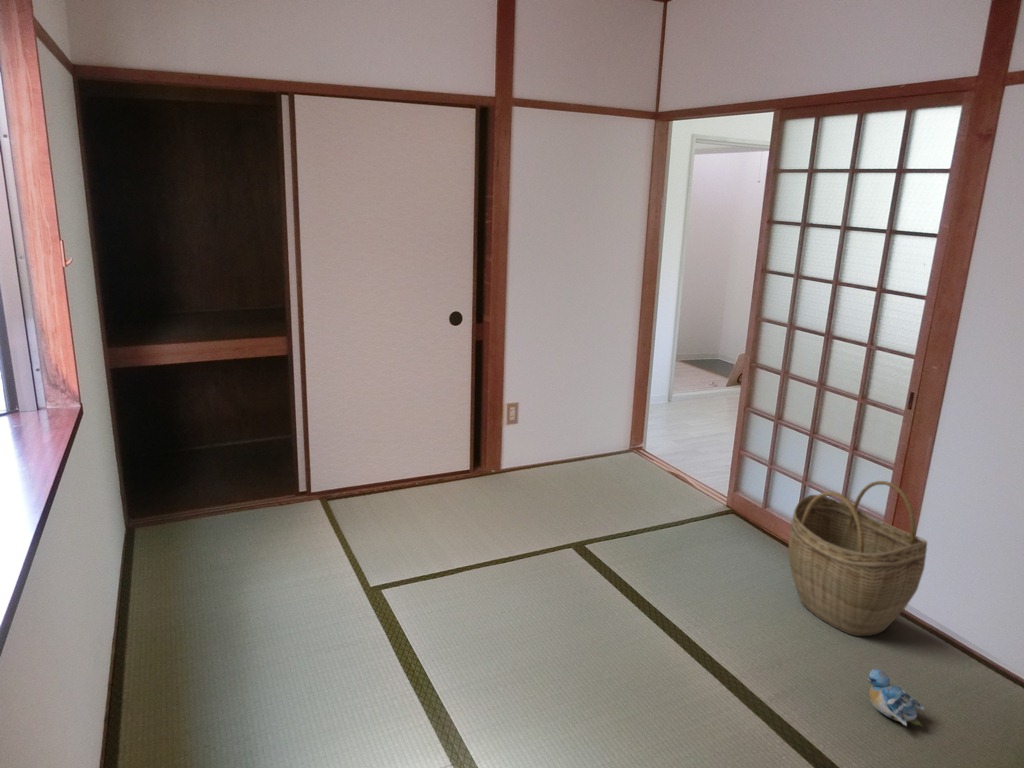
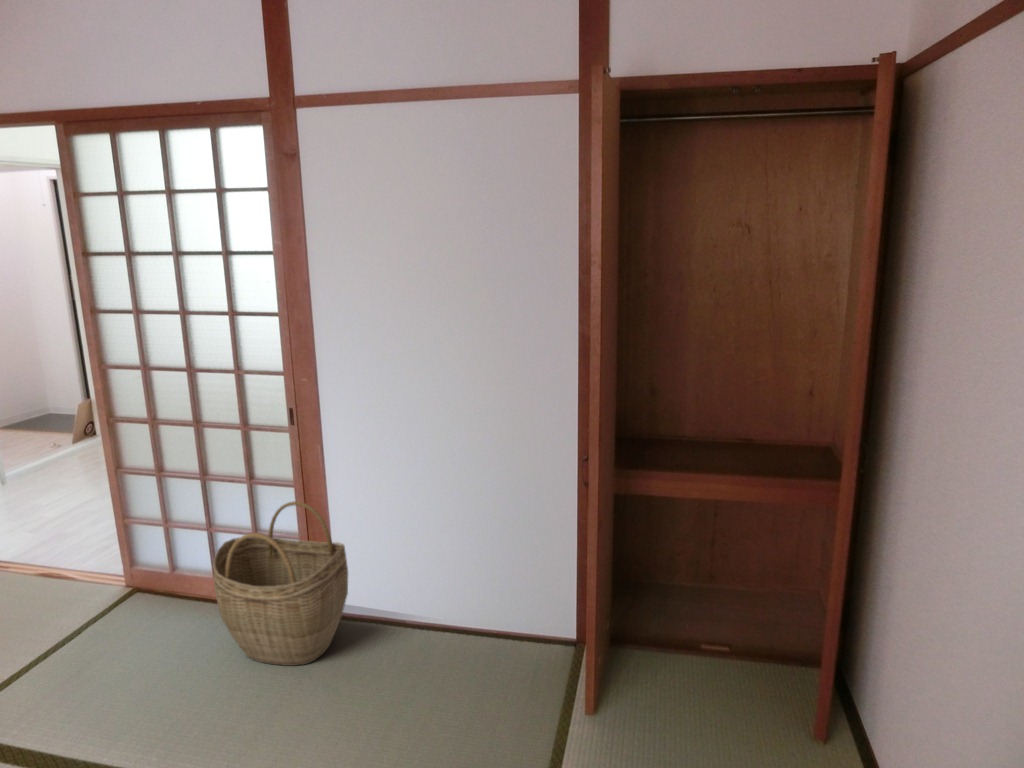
plush toy: present [867,669,925,726] -> none [337,688,396,728]

